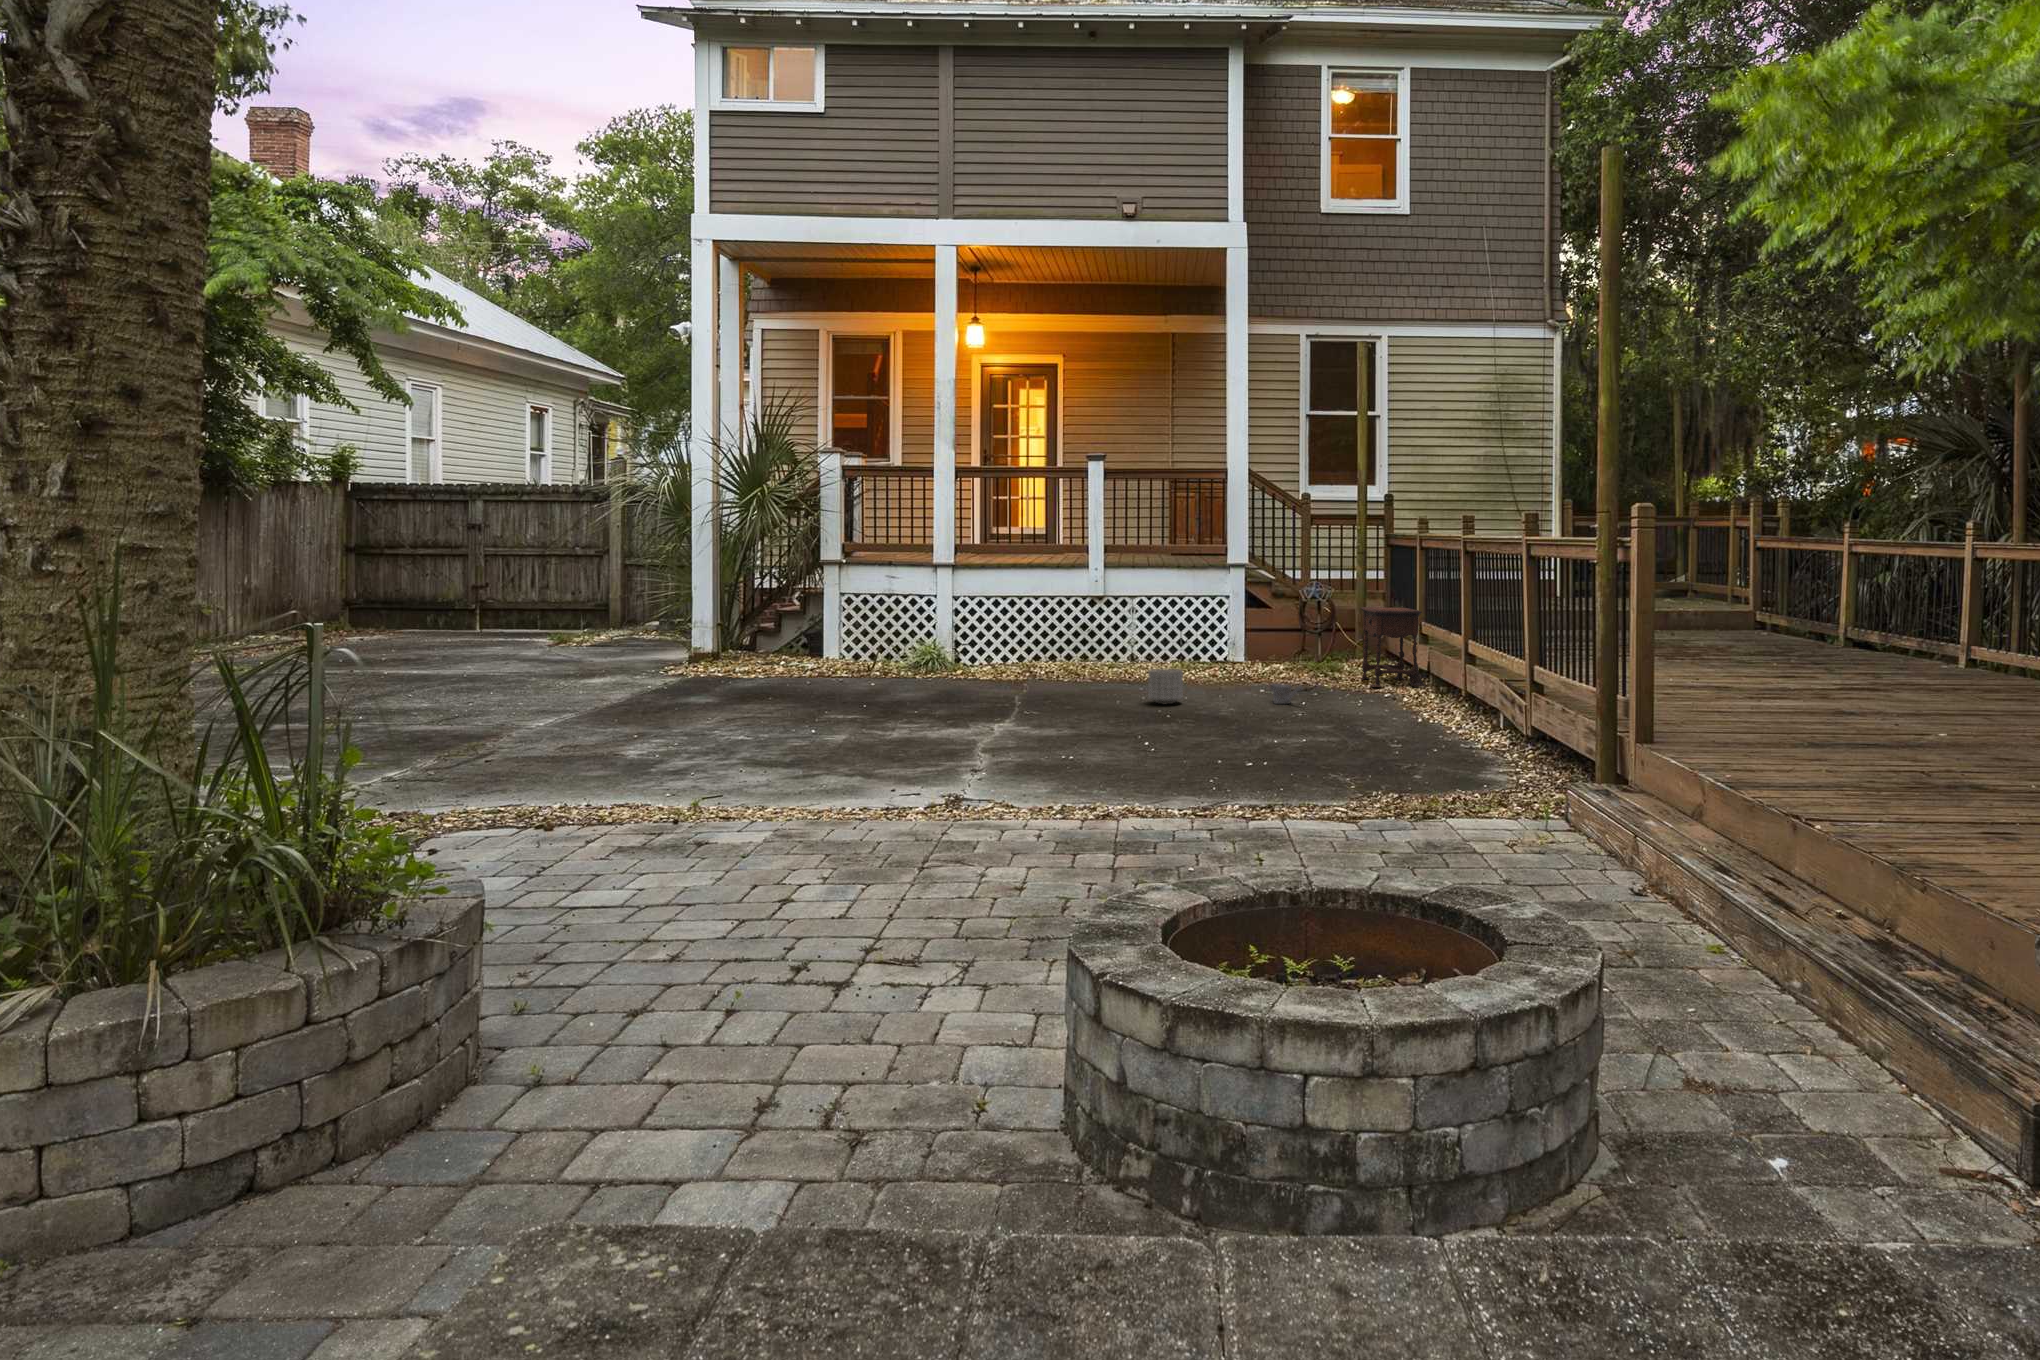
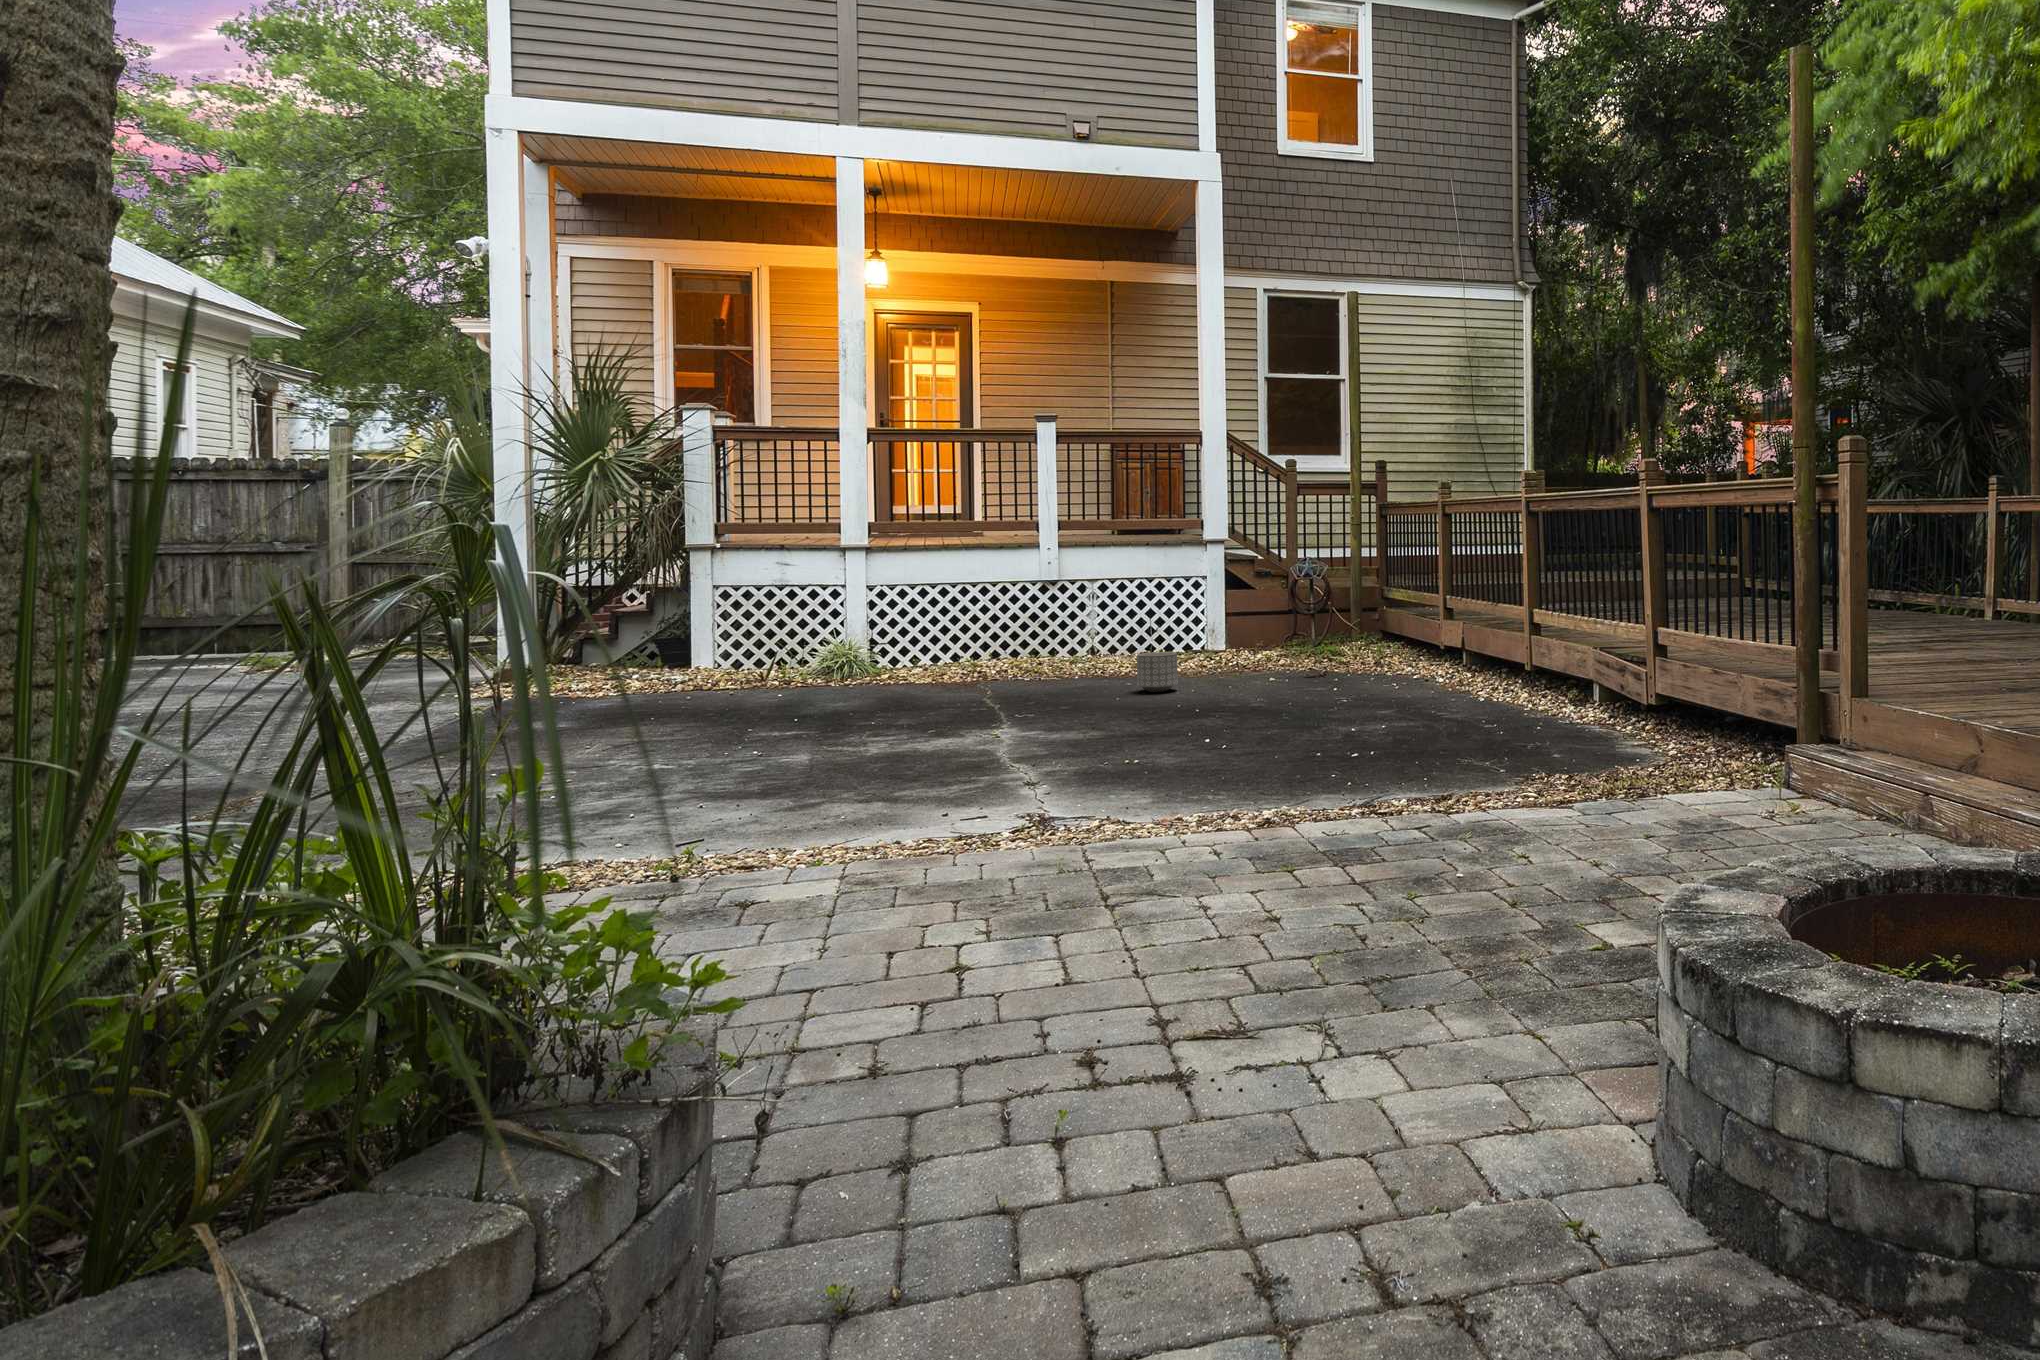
side table: present [1360,607,1426,687] -> none [1359,579,1435,664]
watering can: present [1270,684,1302,704] -> none [1274,662,1313,685]

